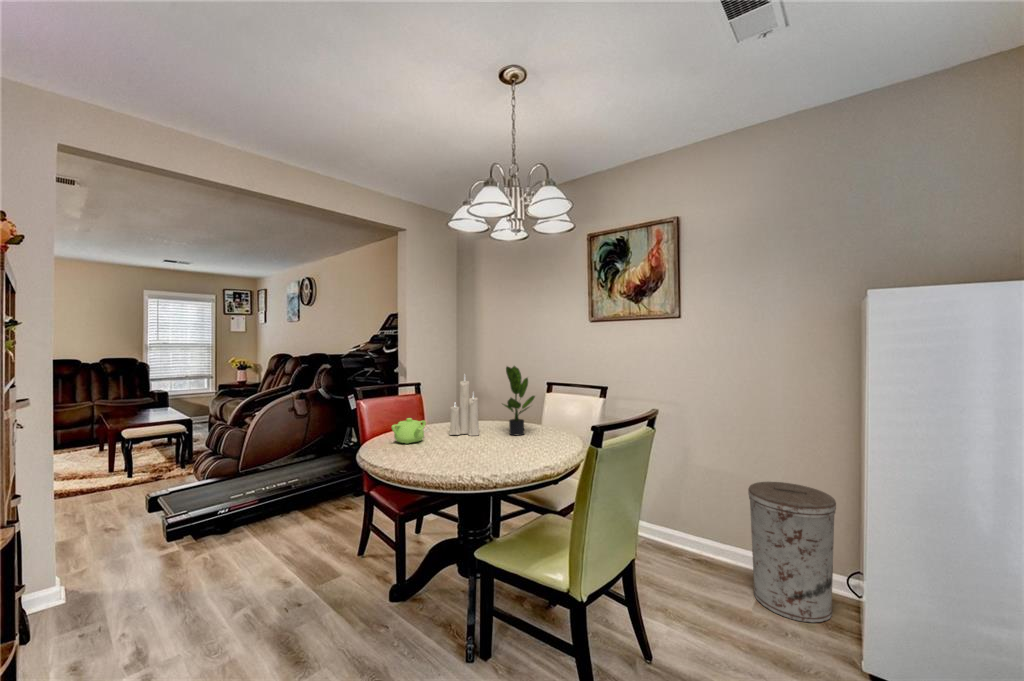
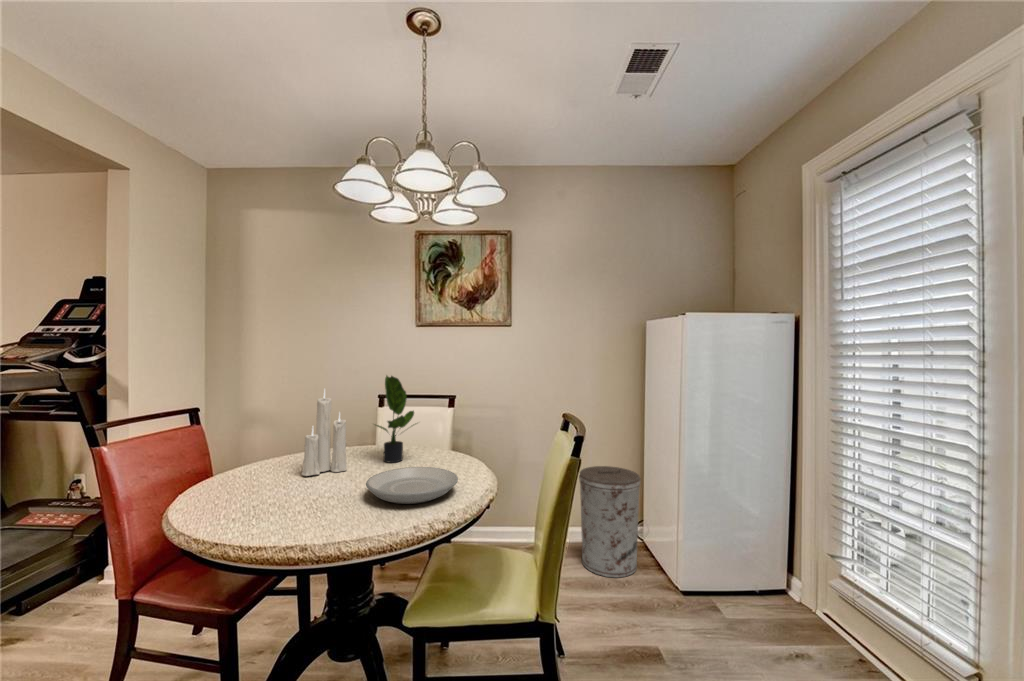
teapot: present [392,418,426,444] -> none [226,460,286,503]
plate: none [455,437,524,461] -> present [366,467,458,504]

